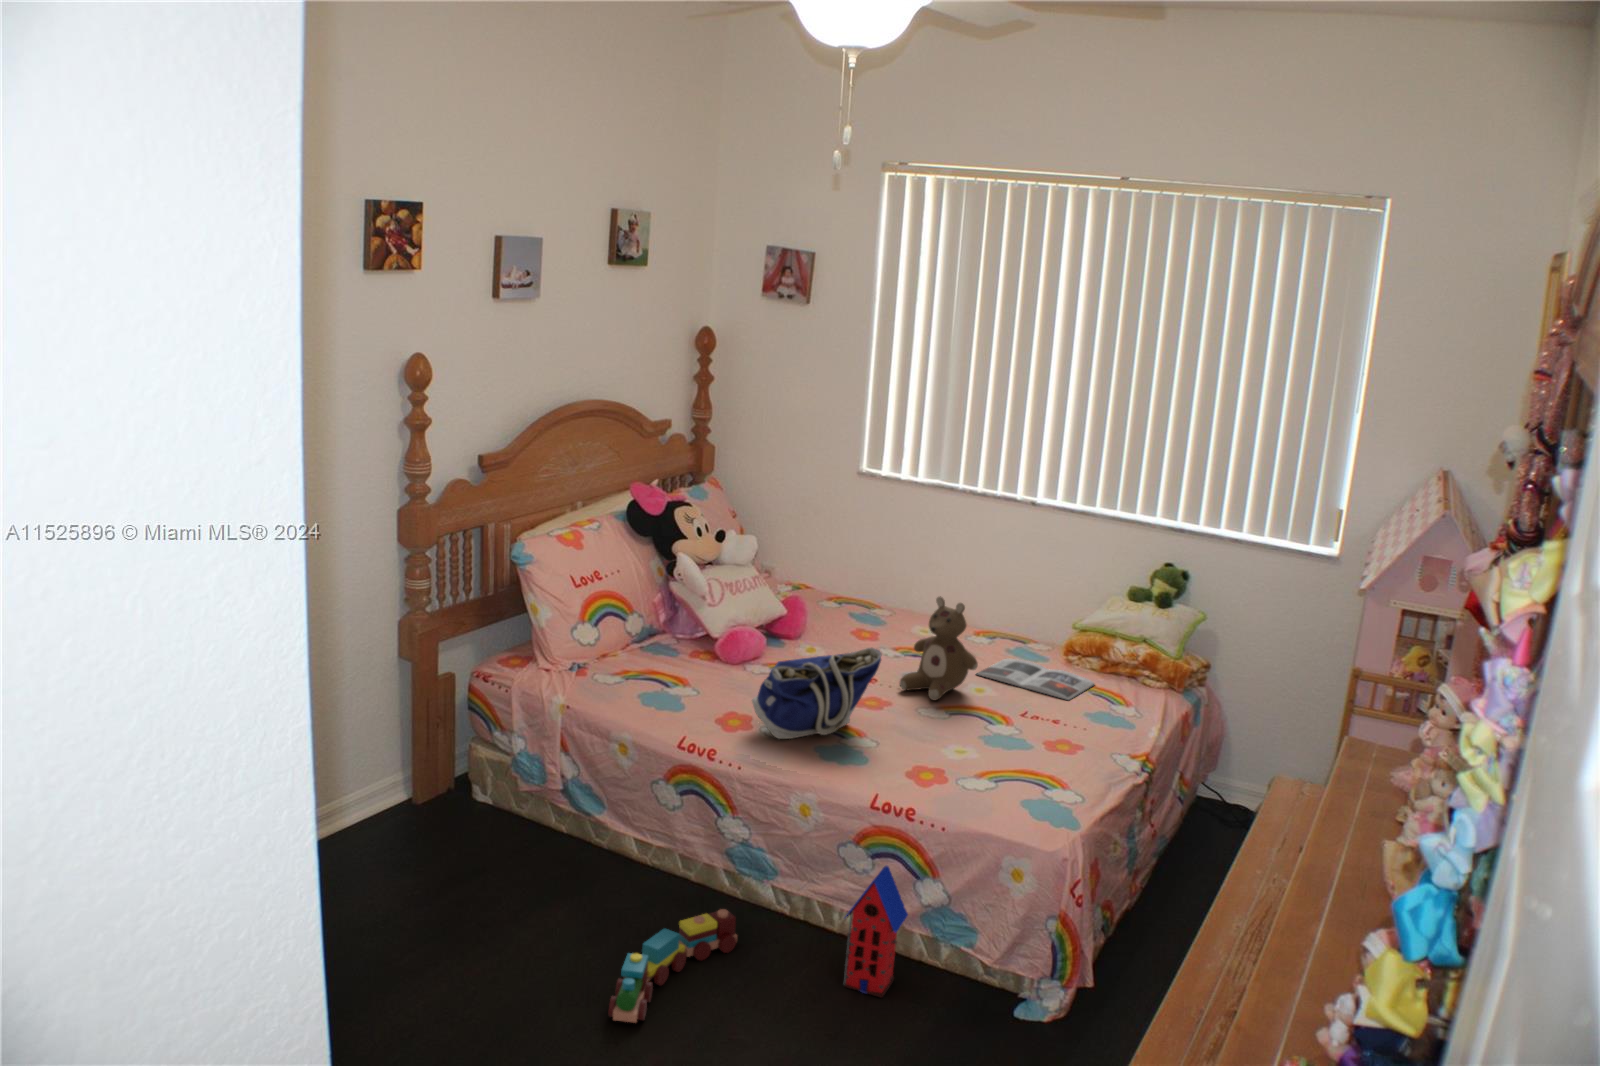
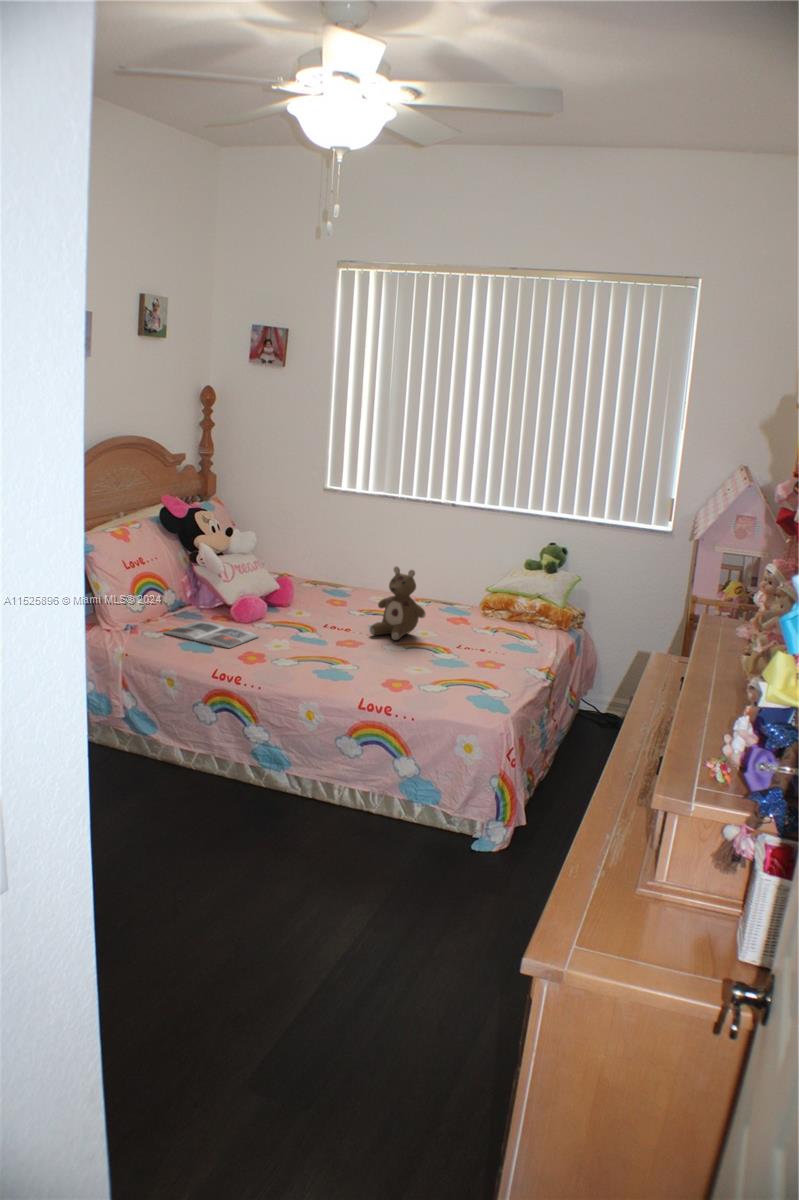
tote bag: present [752,648,881,739] -> none [265,599,360,667]
magazine: present [977,659,1095,700] -> present [165,621,258,648]
toy house: present [843,866,908,998] -> none [345,748,391,845]
toy train: present [609,909,737,1022] -> none [174,791,265,872]

